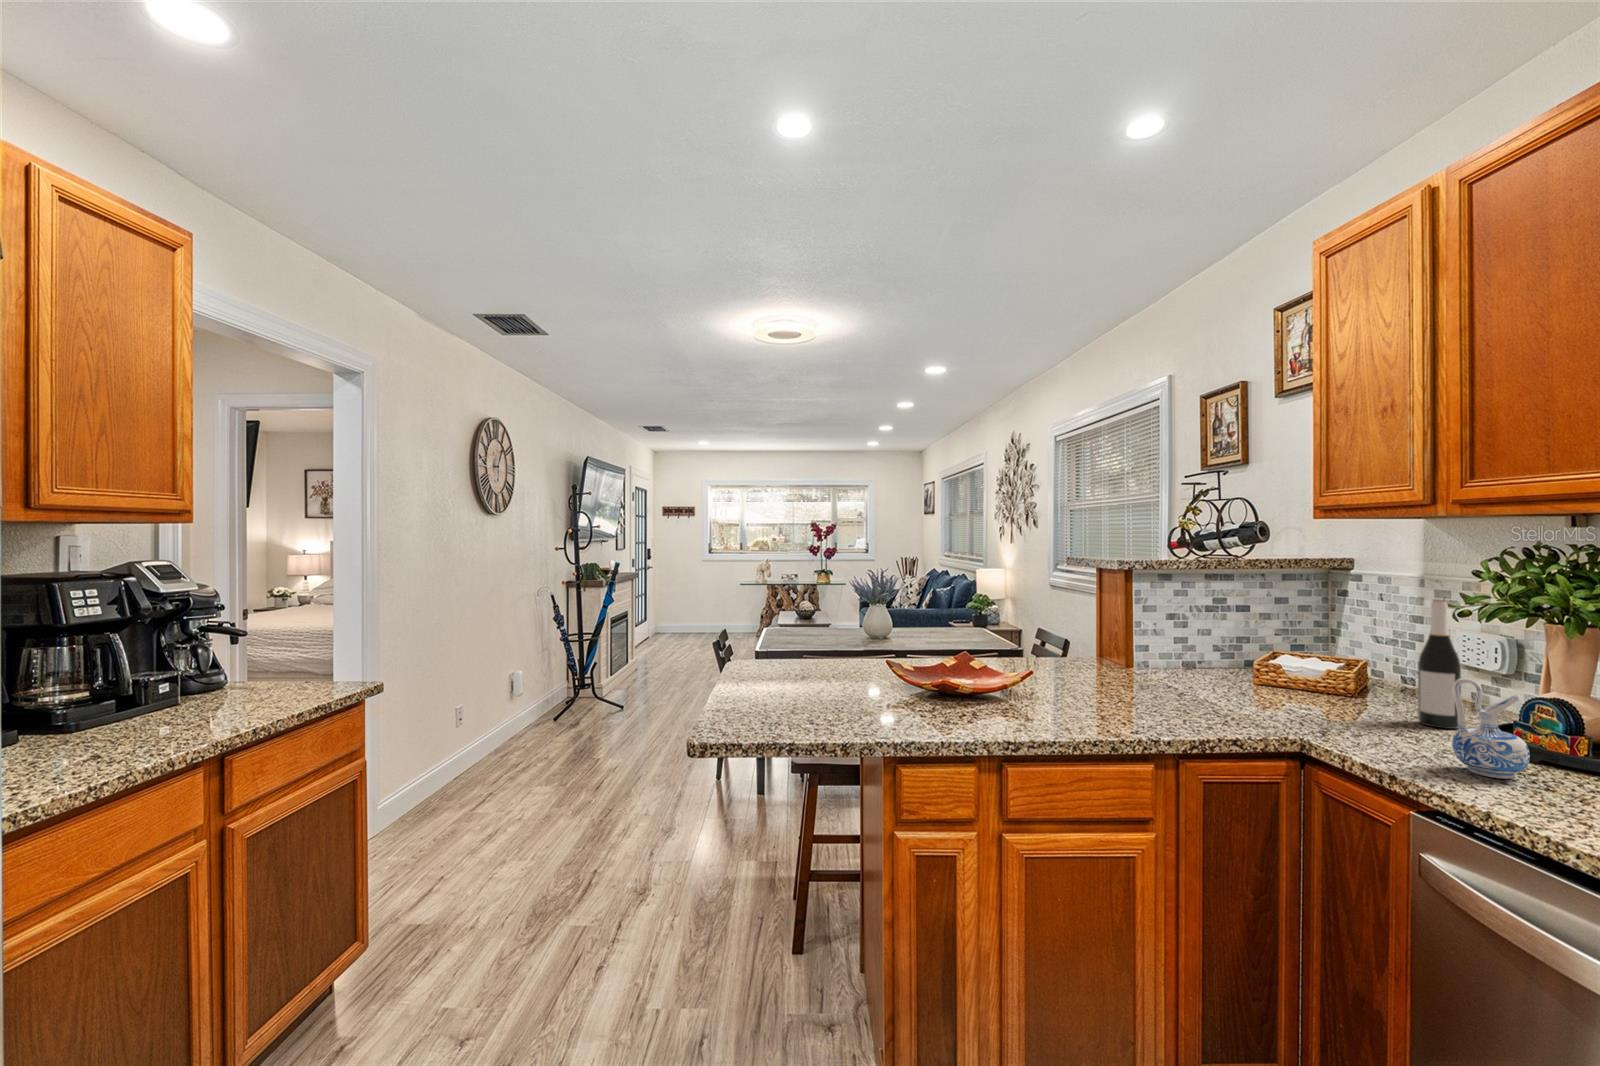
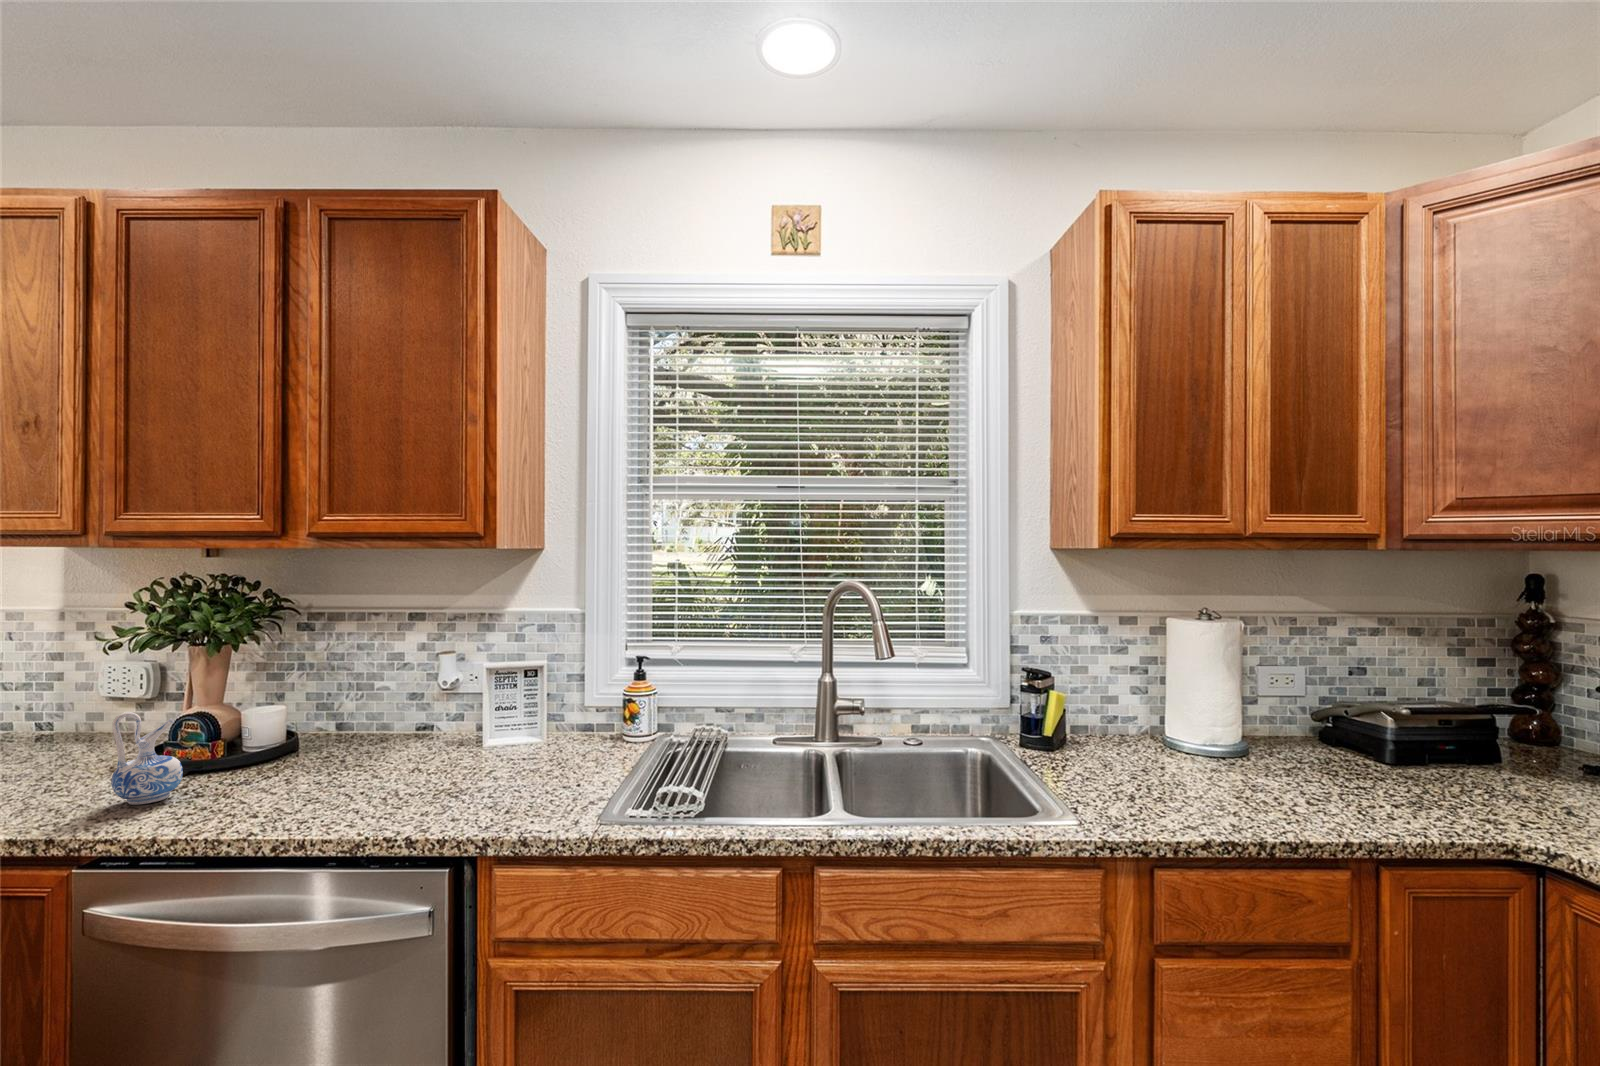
wine bottle: present [1418,599,1461,729] -> none [65,634,111,771]

